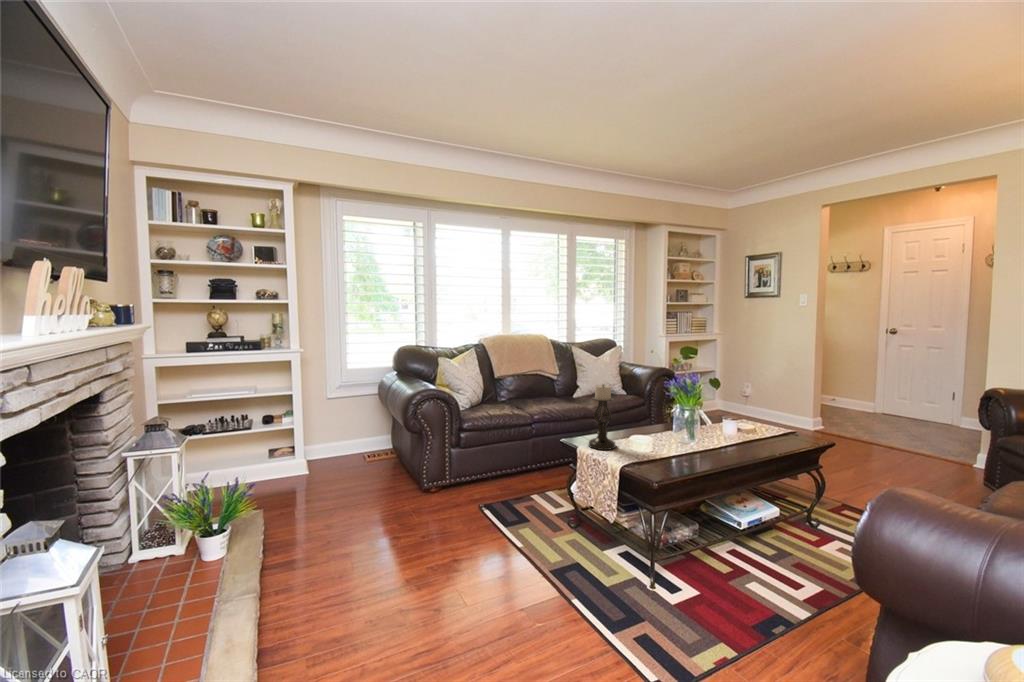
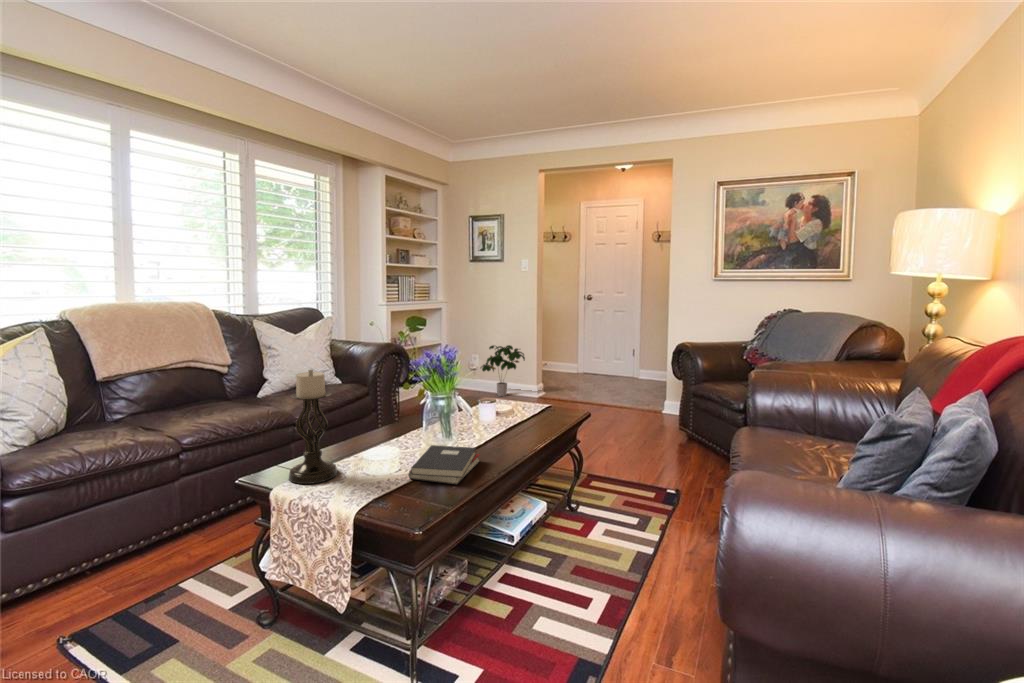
potted plant: none [751,373,796,420] -> present [481,345,525,396]
hardback book: none [658,440,710,465] -> present [409,445,480,485]

